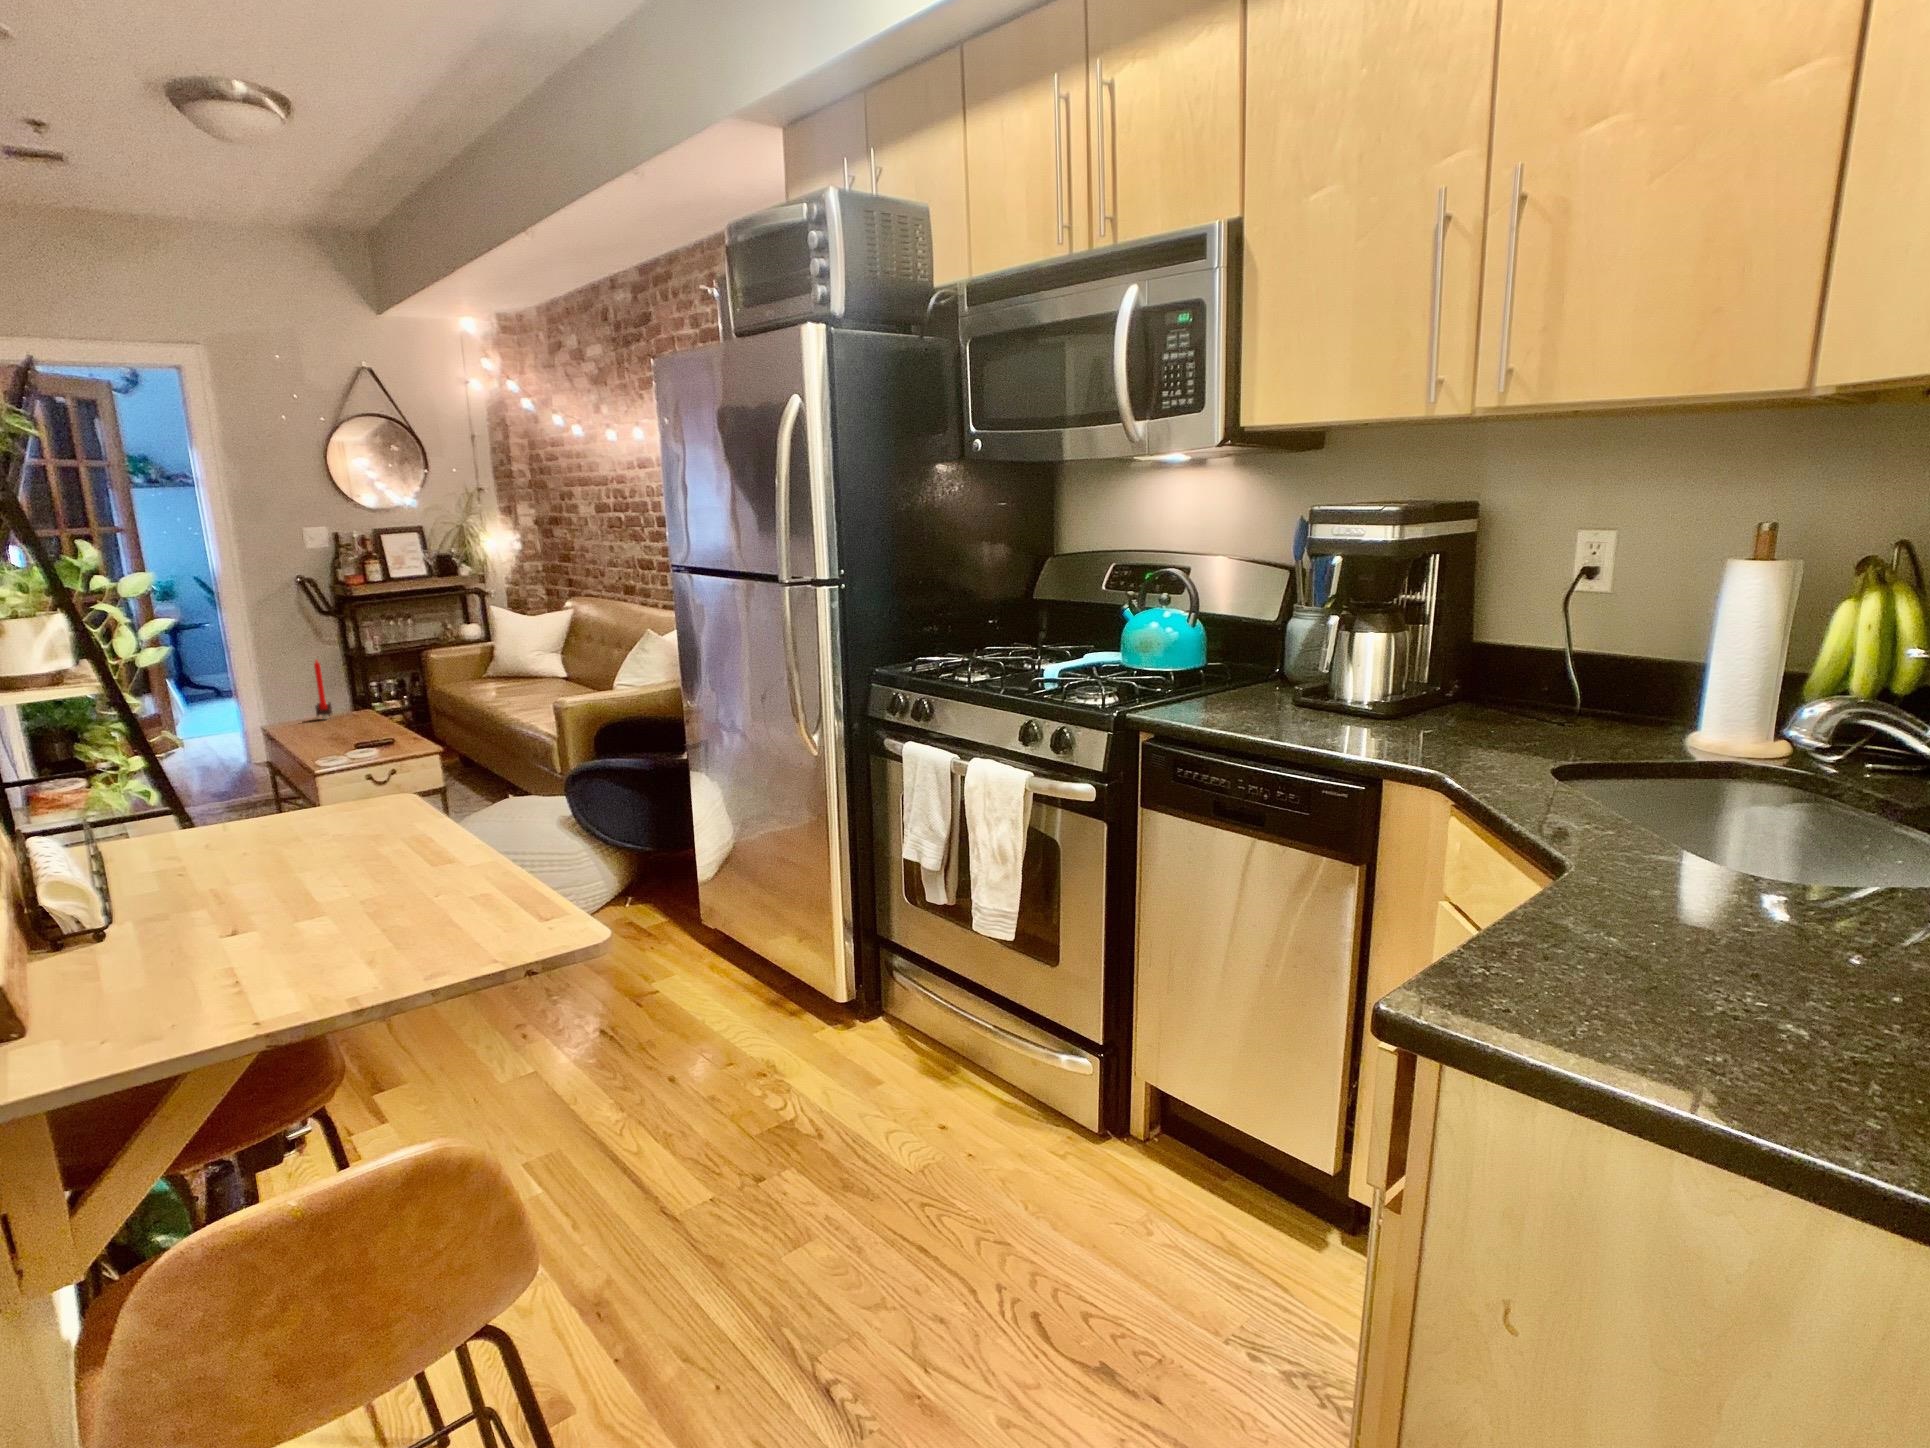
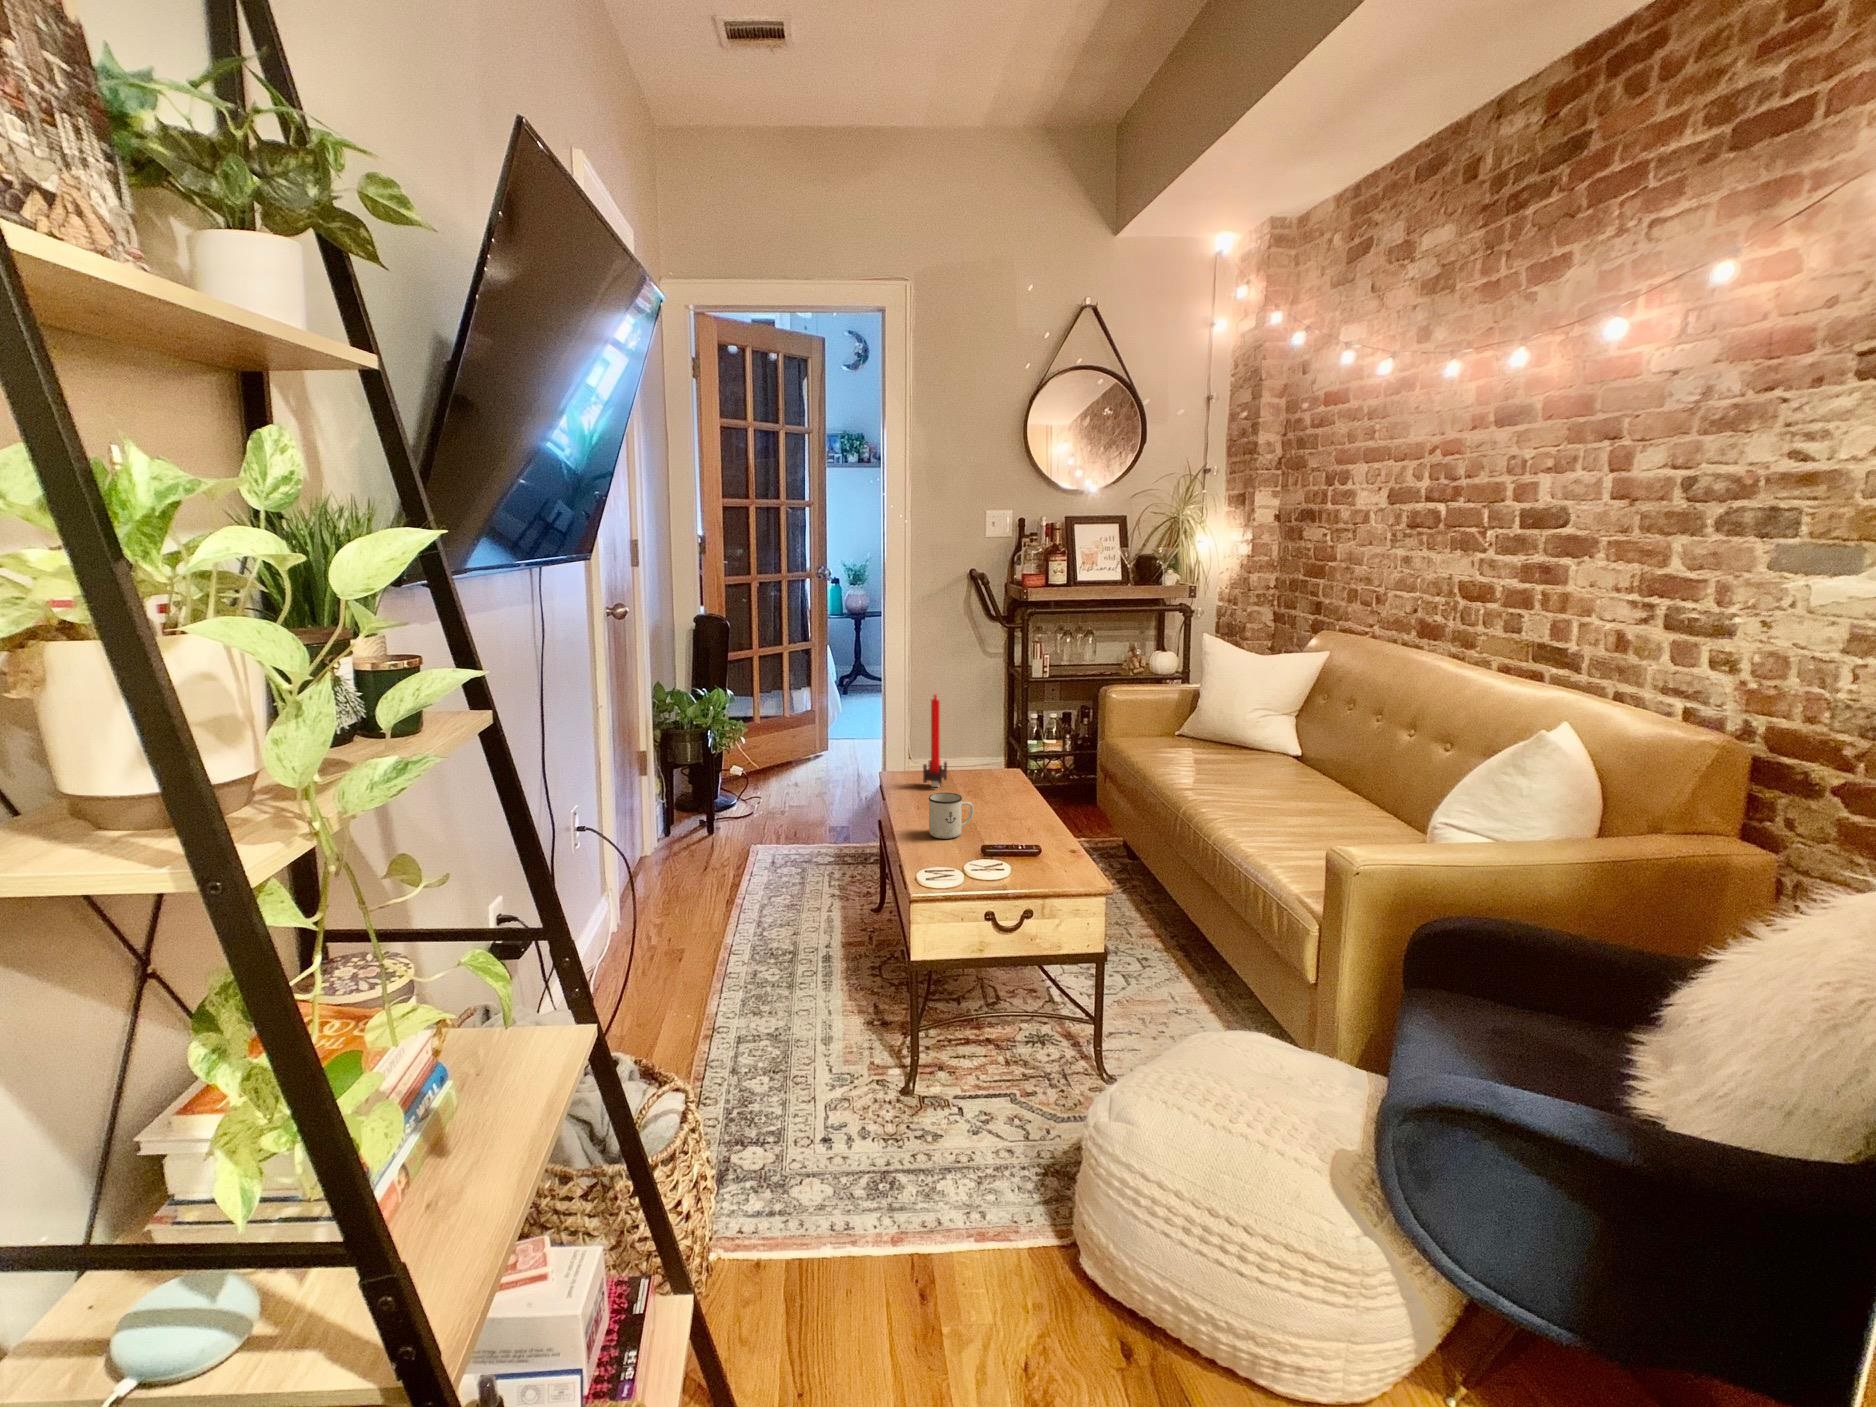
mug: none [334,709,363,734] -> present [929,793,973,839]

